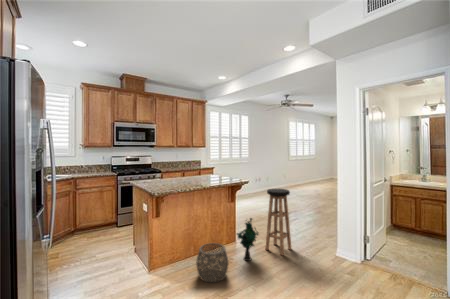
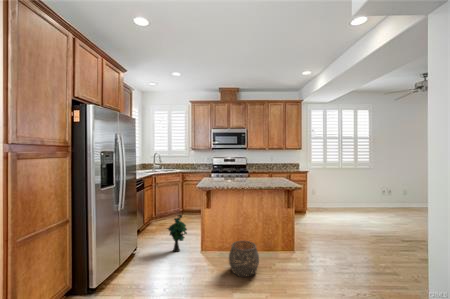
bar stool: present [265,189,291,255] -> none [320,199,355,278]
decorative plant: present [237,218,258,261] -> present [167,215,187,252]

